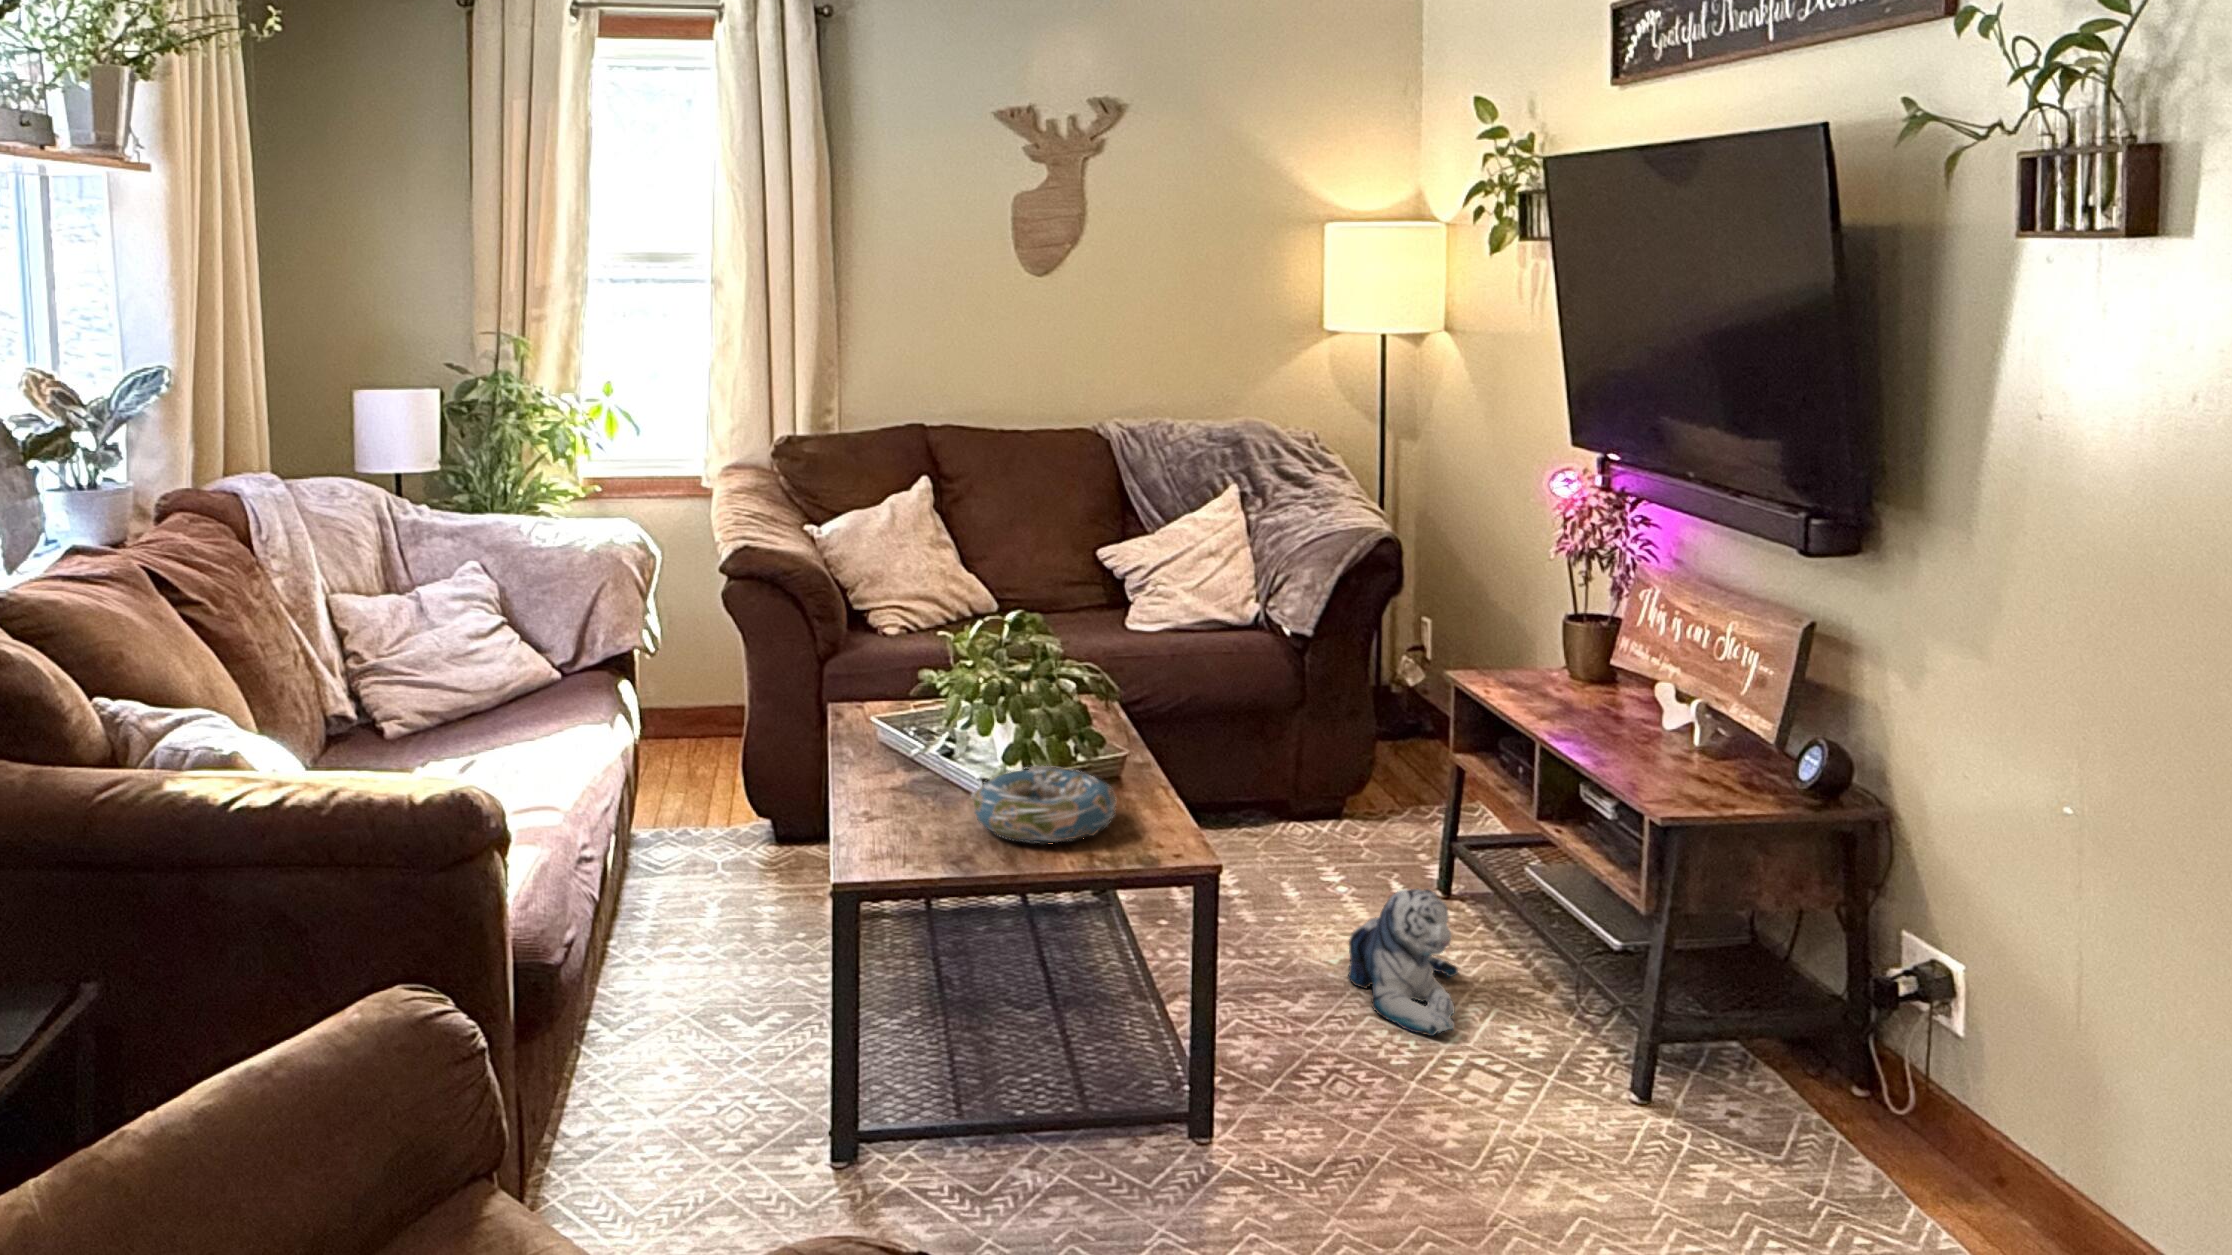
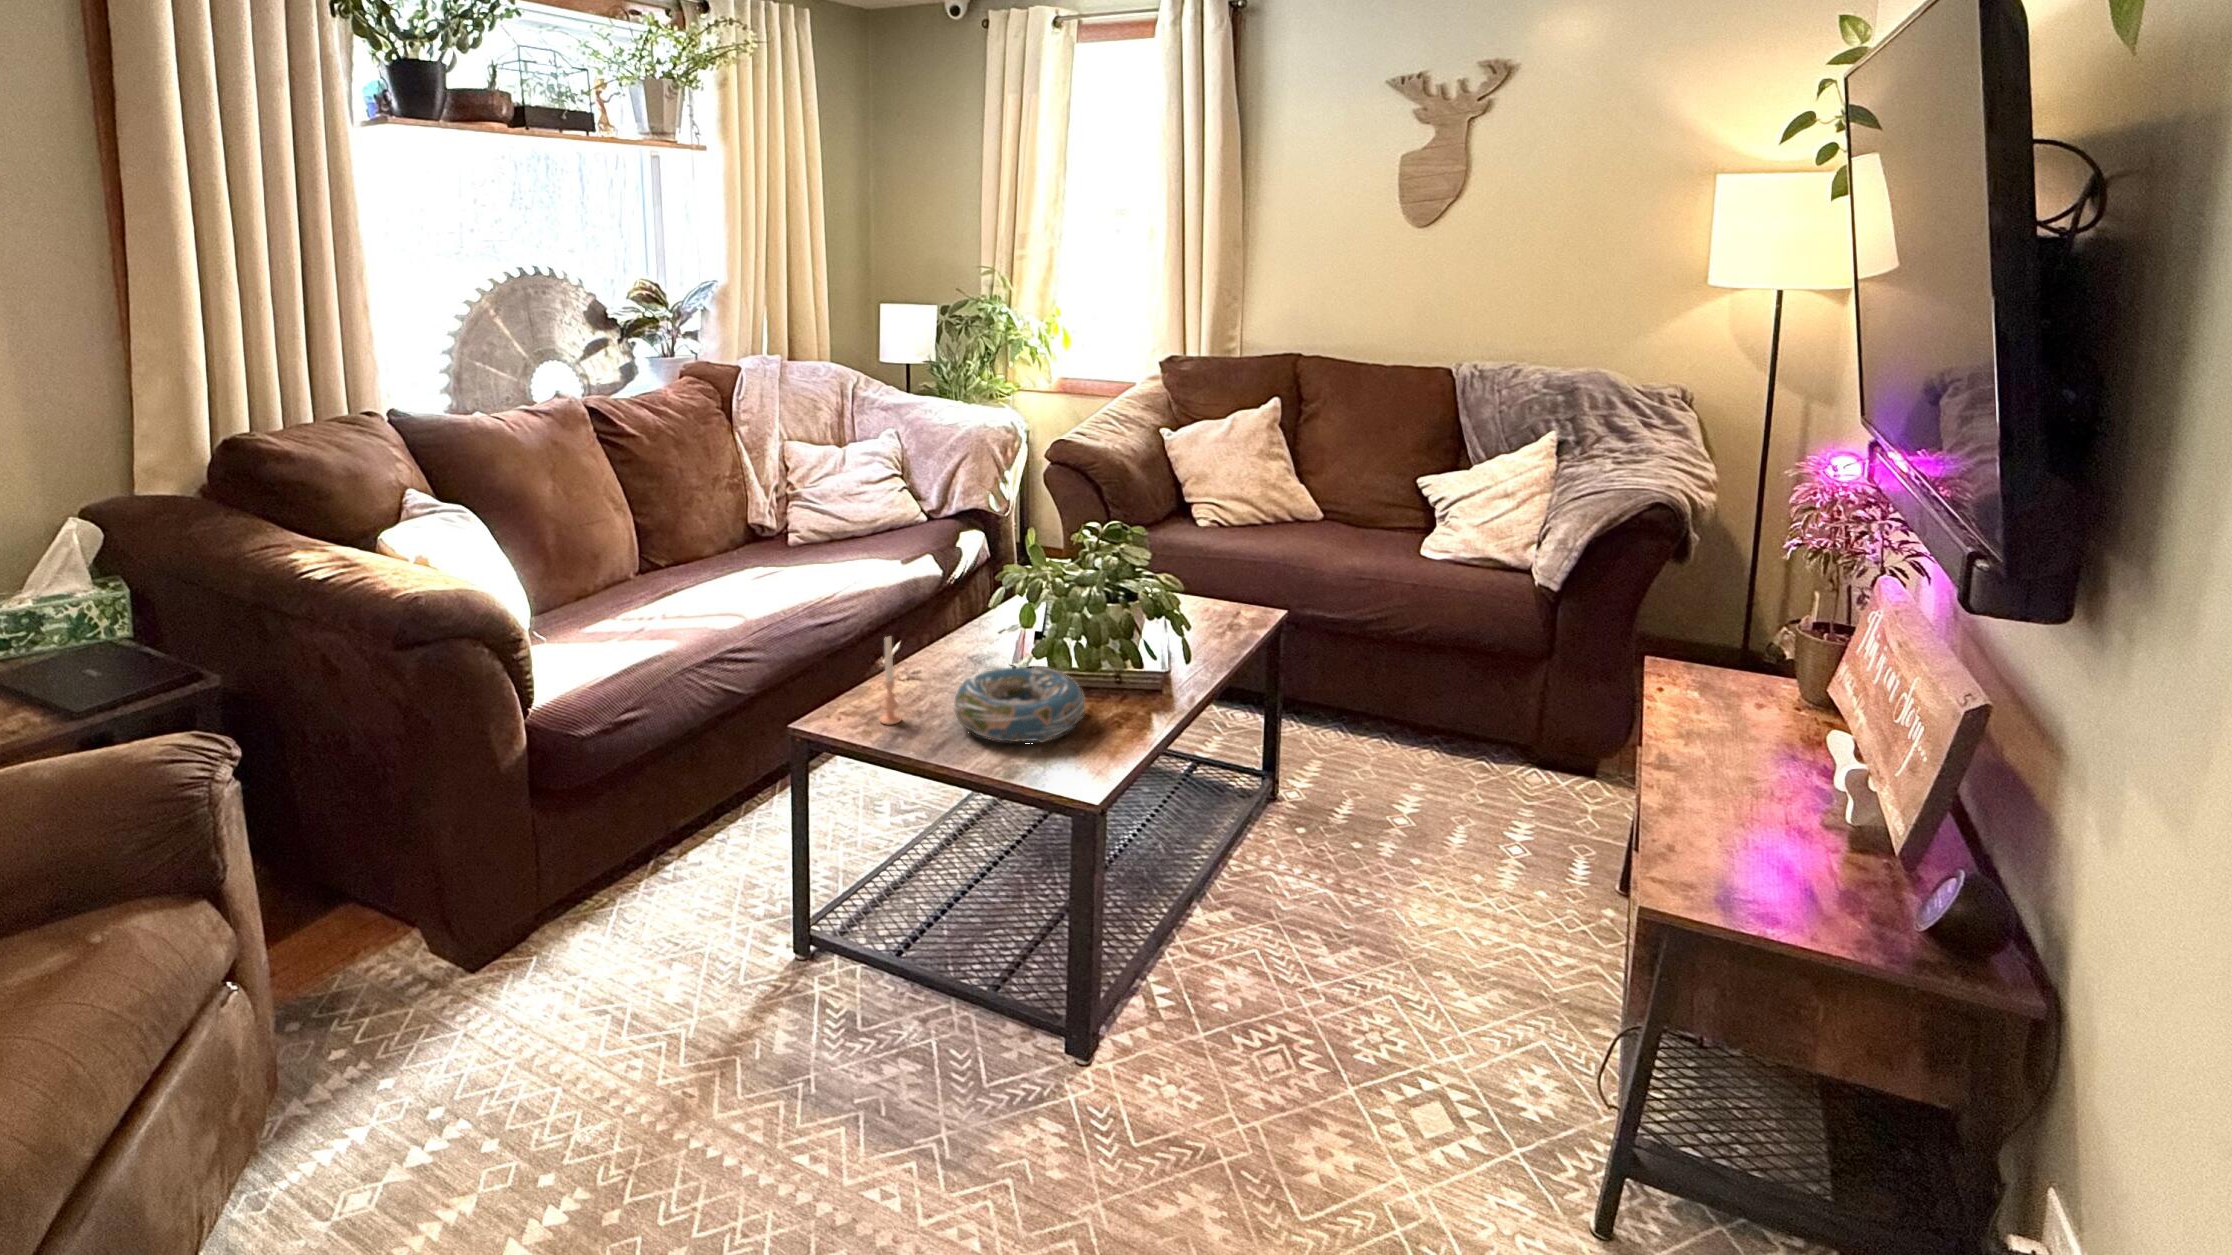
candle: none [906,754,931,856] -> present [880,637,901,725]
plush toy: present [1348,889,1458,1036] -> none [1395,876,1528,1048]

